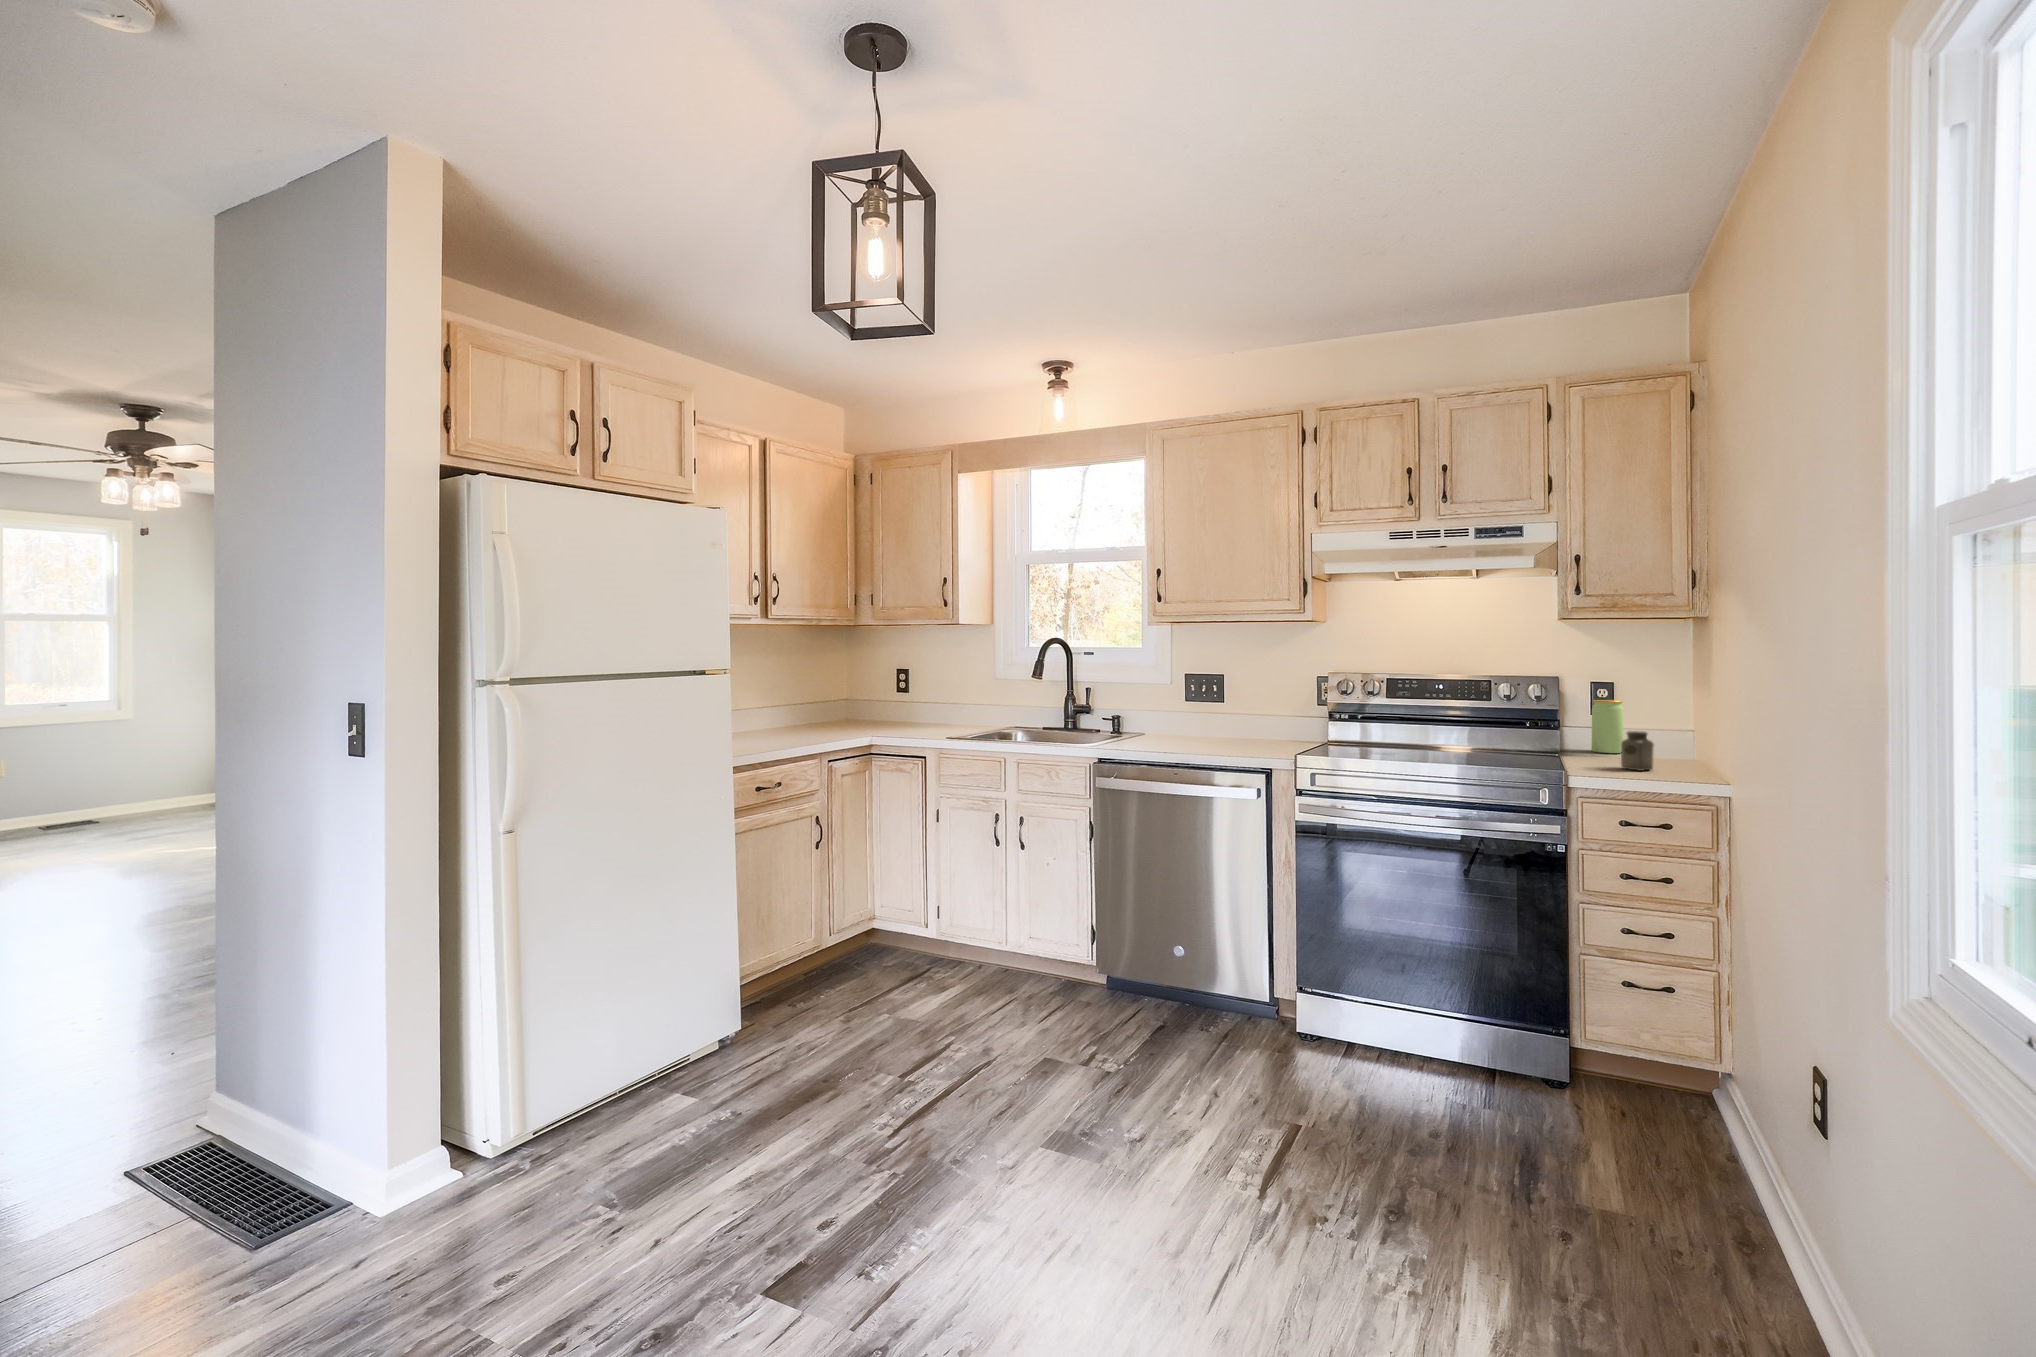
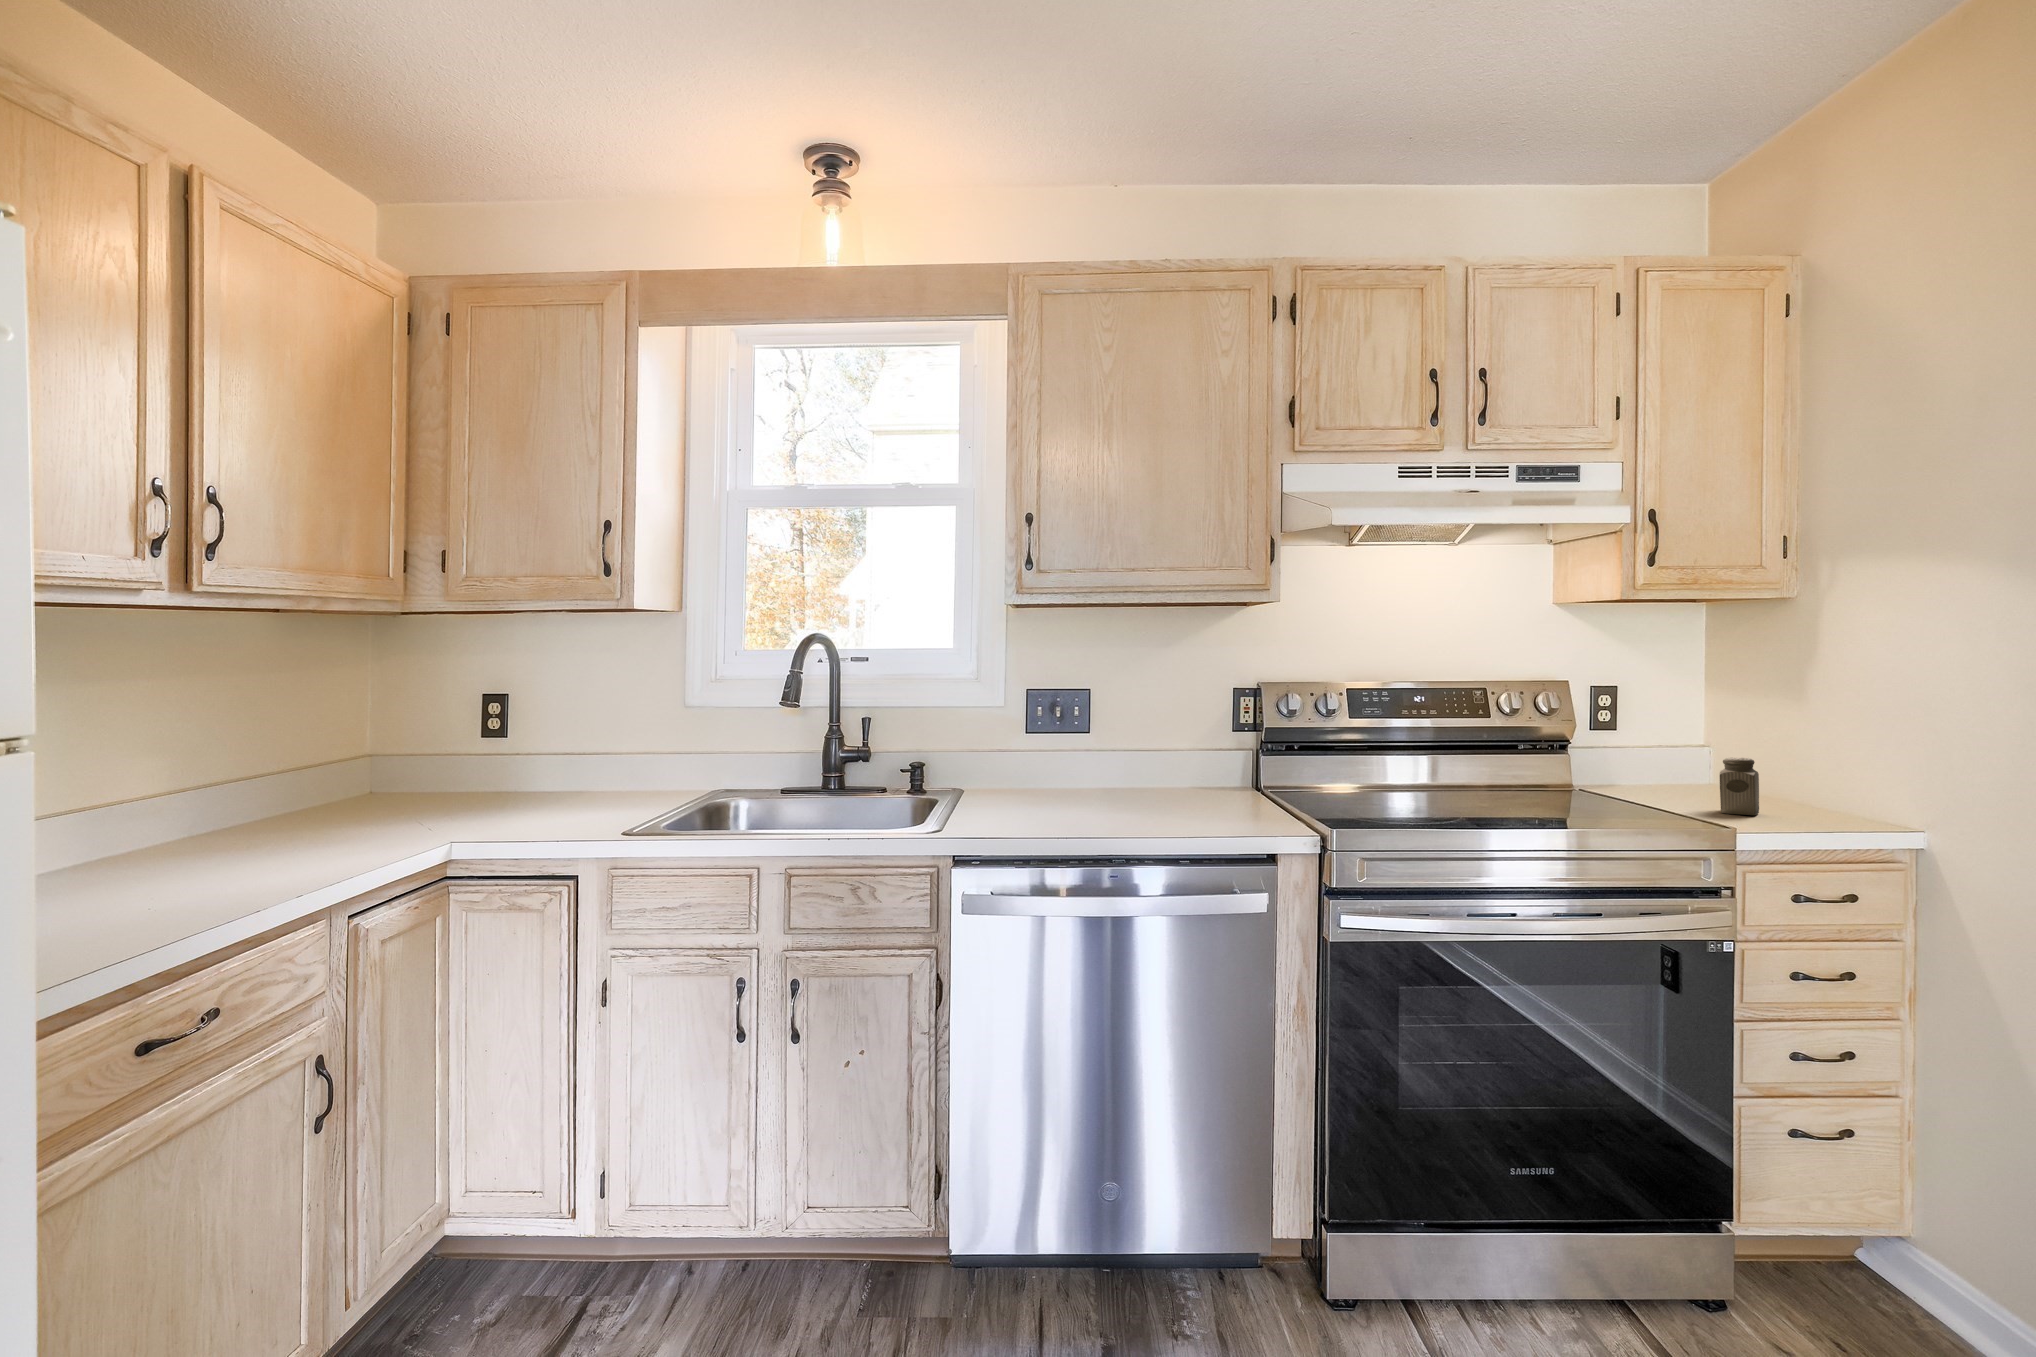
jar: present [1592,700,1623,753] -> none [1599,715,1642,788]

